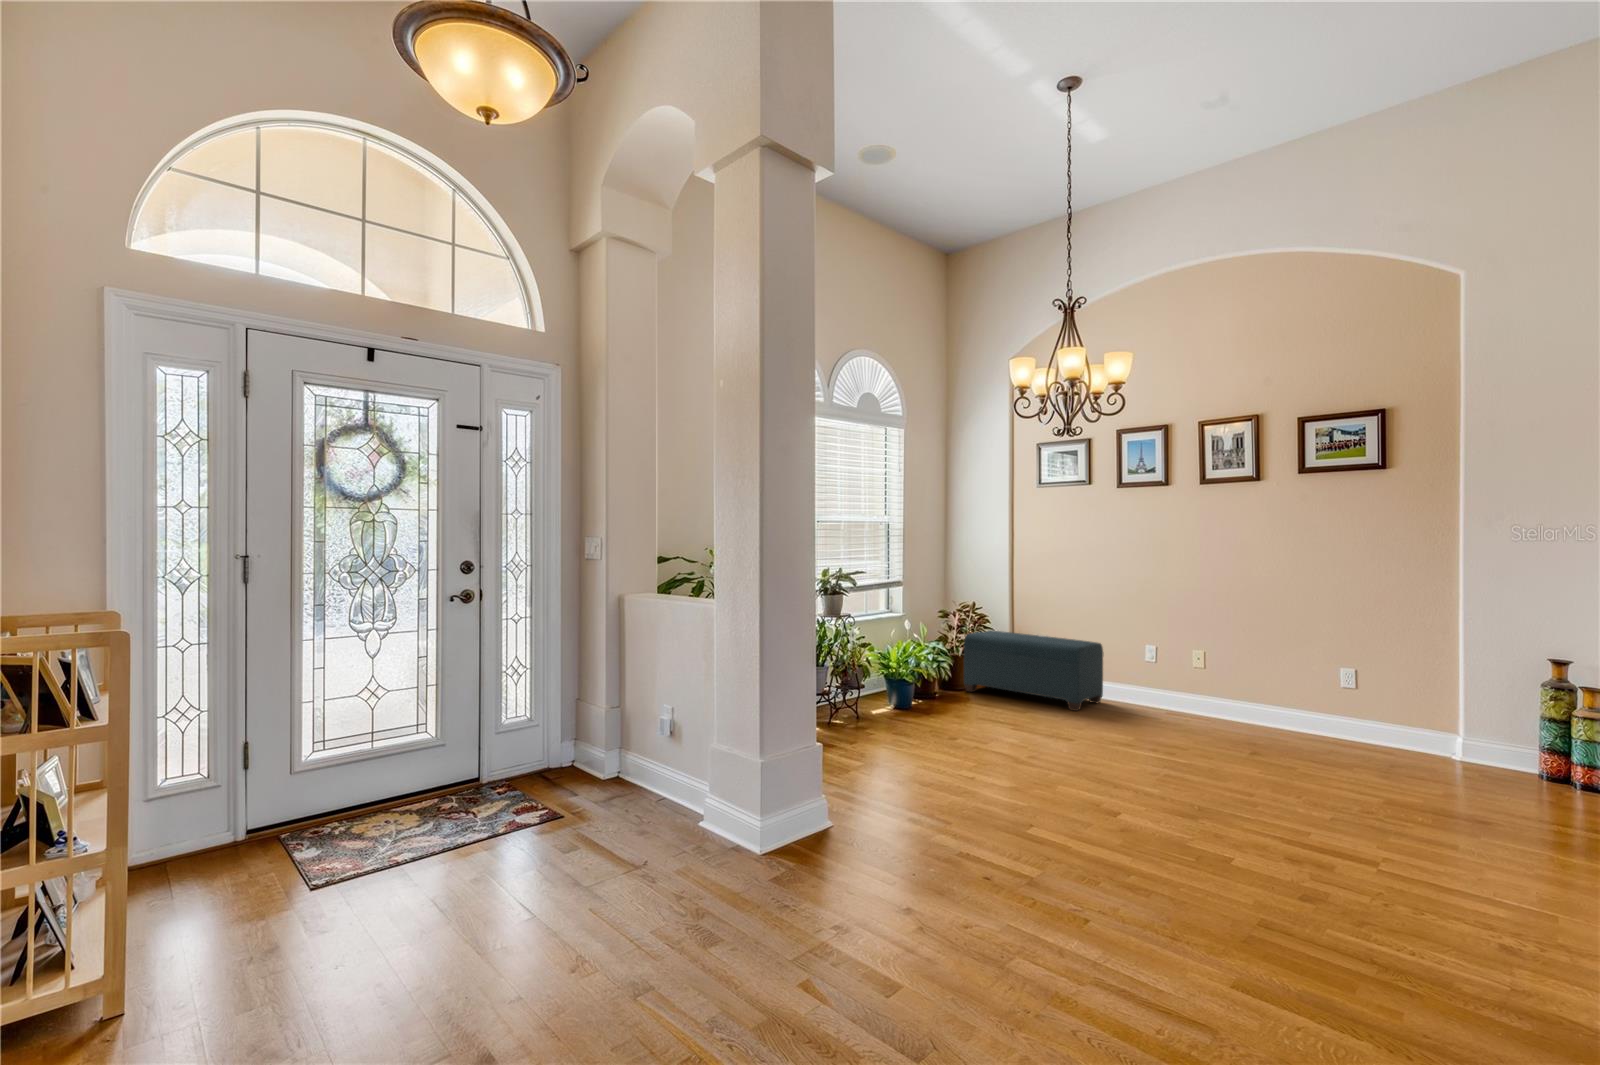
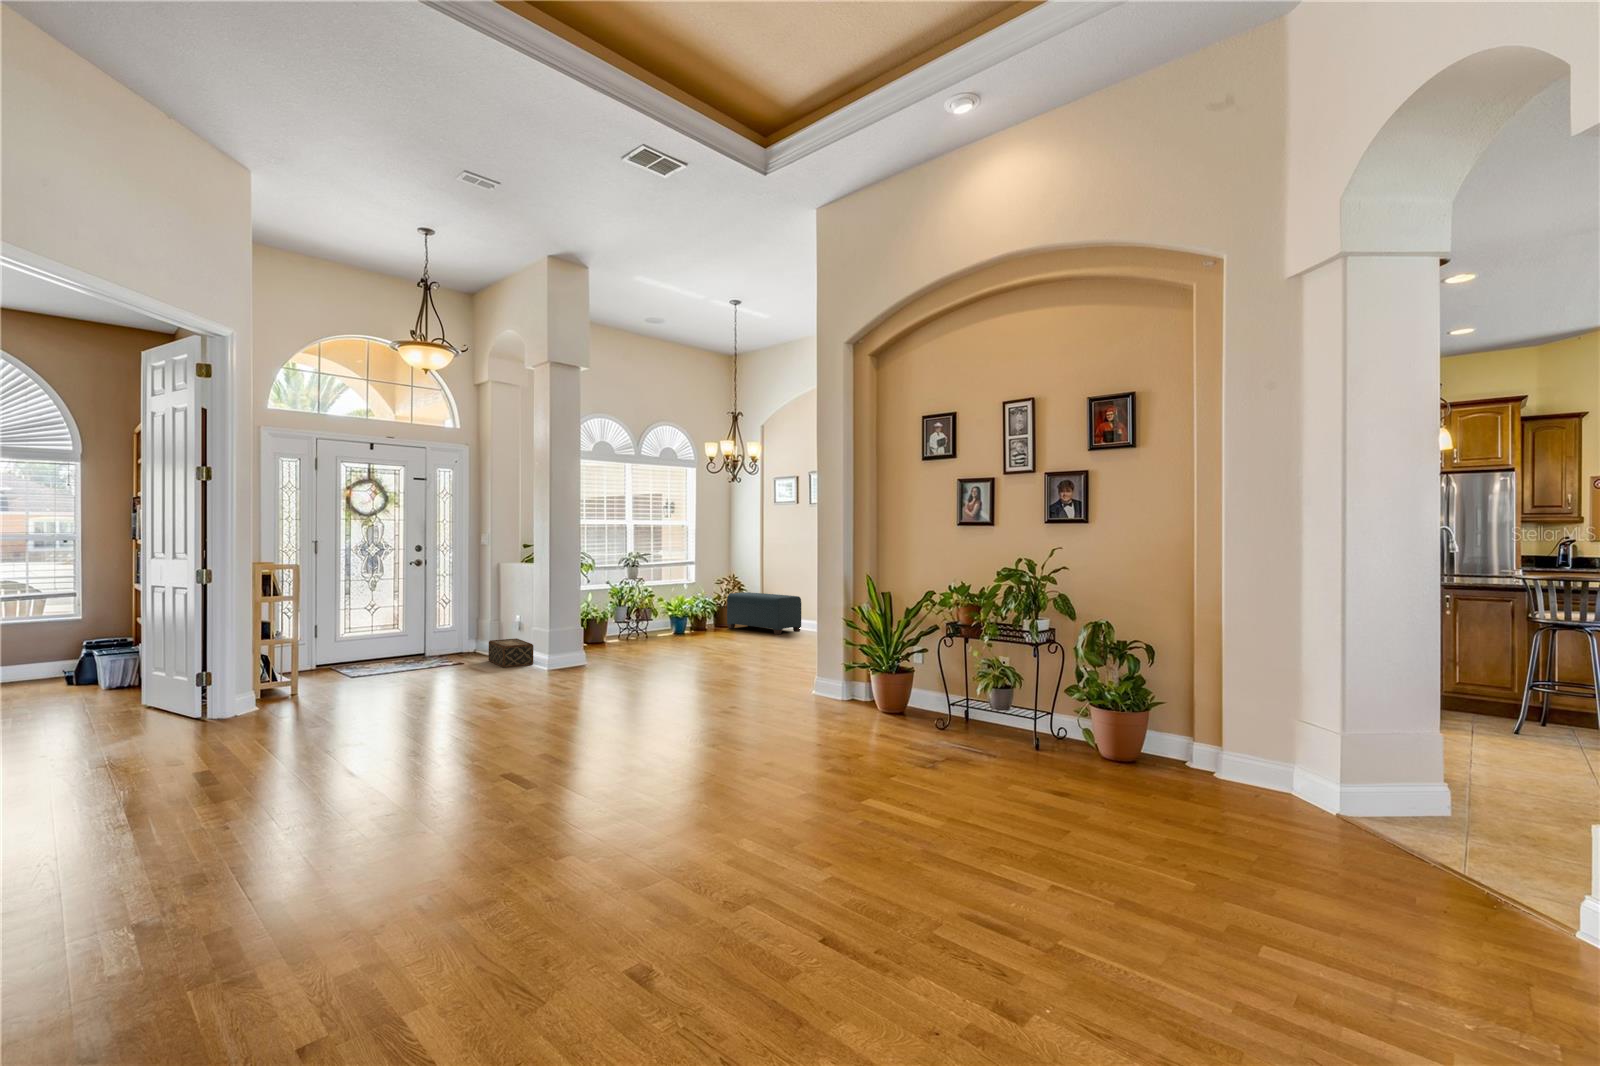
woven basket: none [611,755,714,842] -> present [489,638,533,667]

